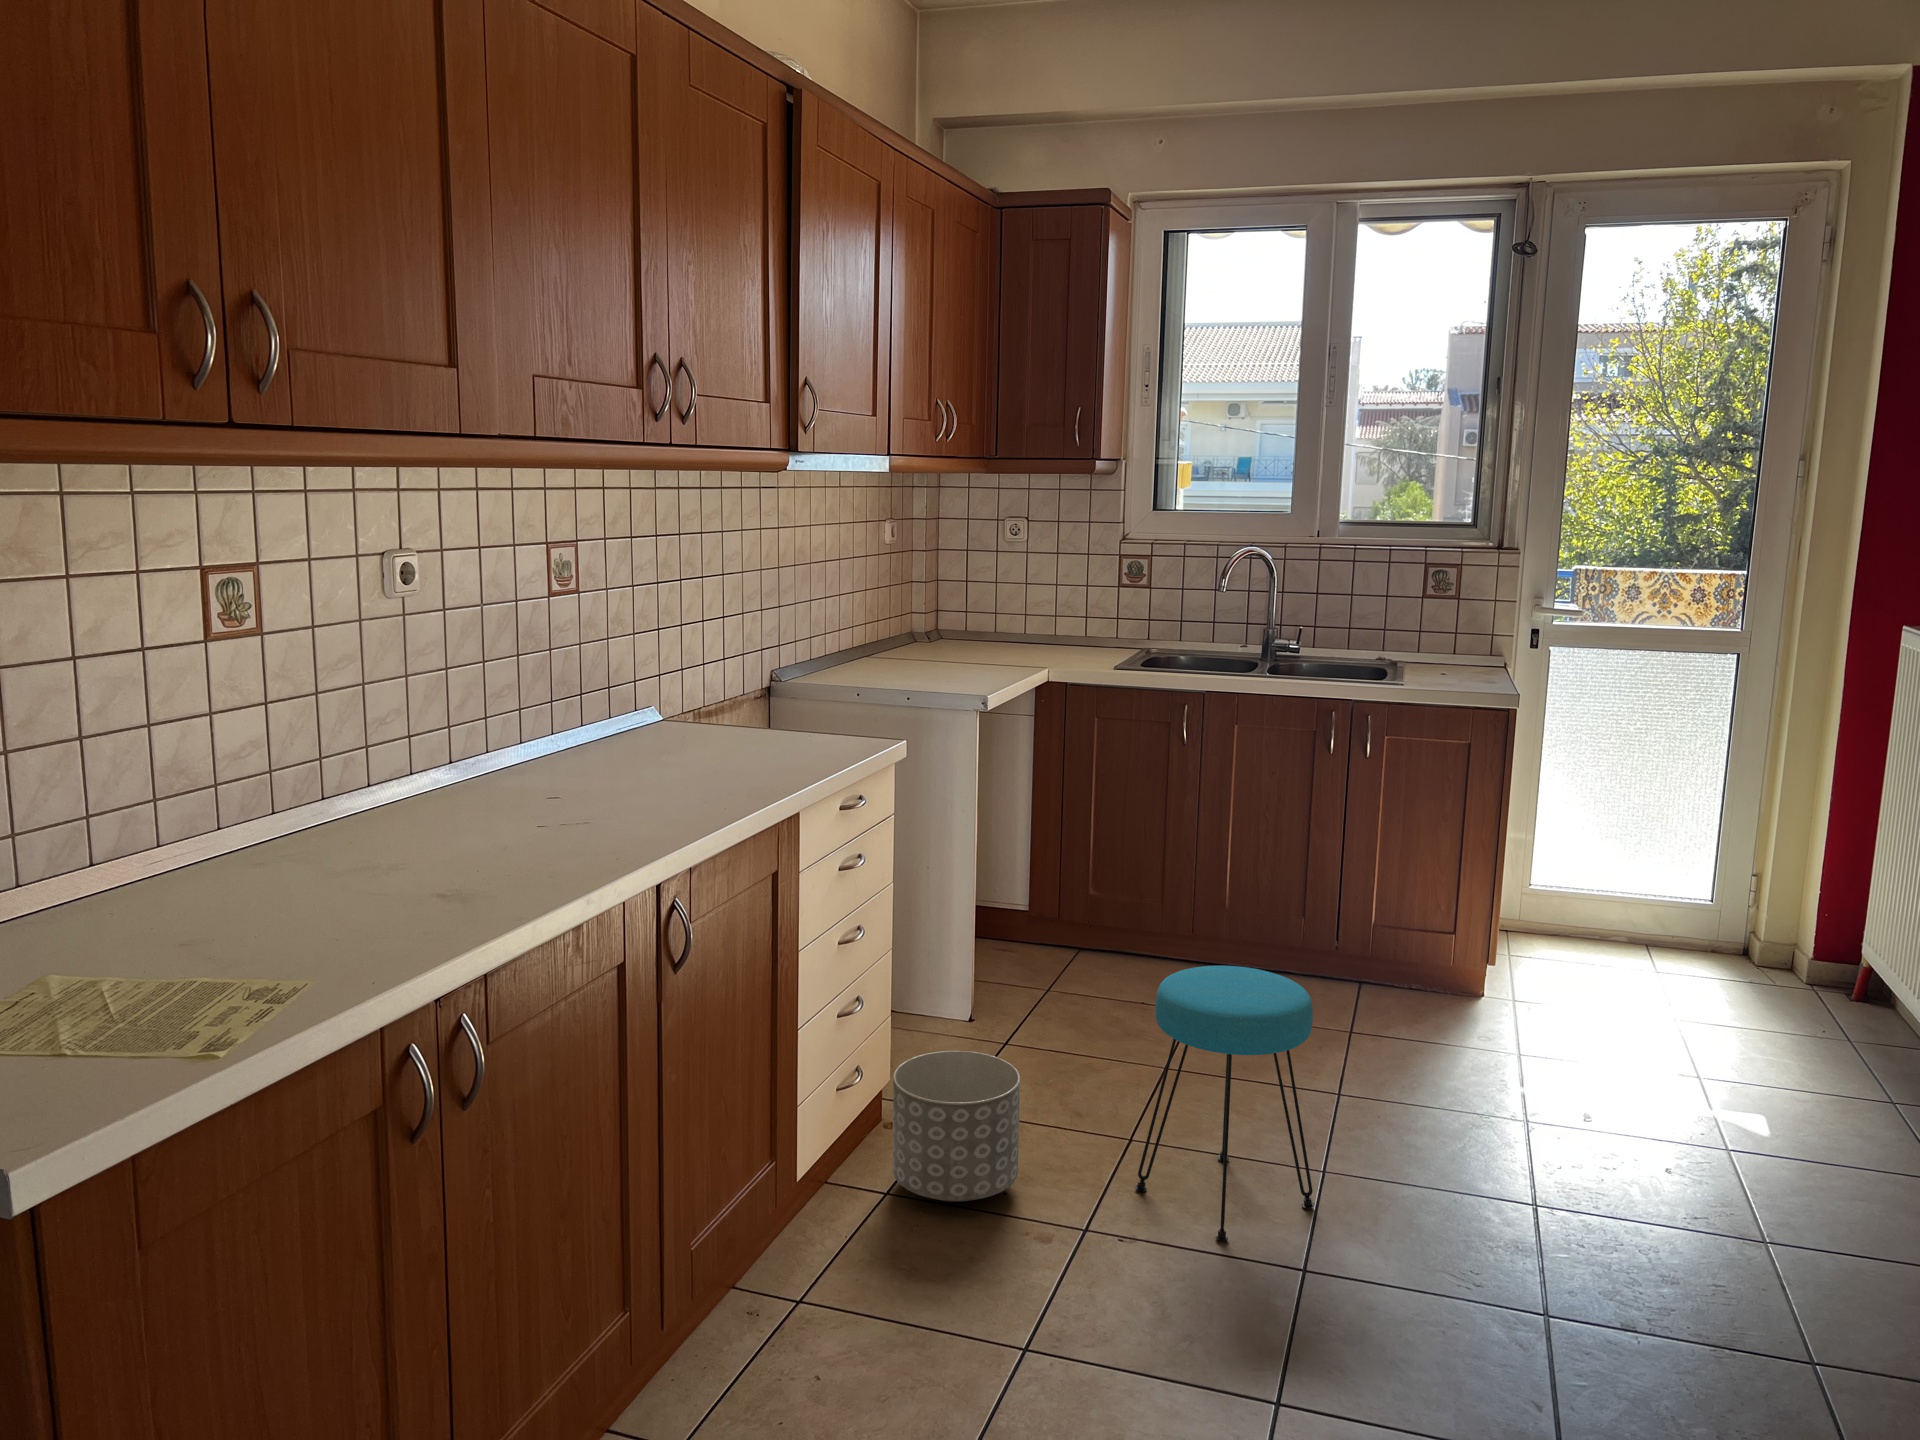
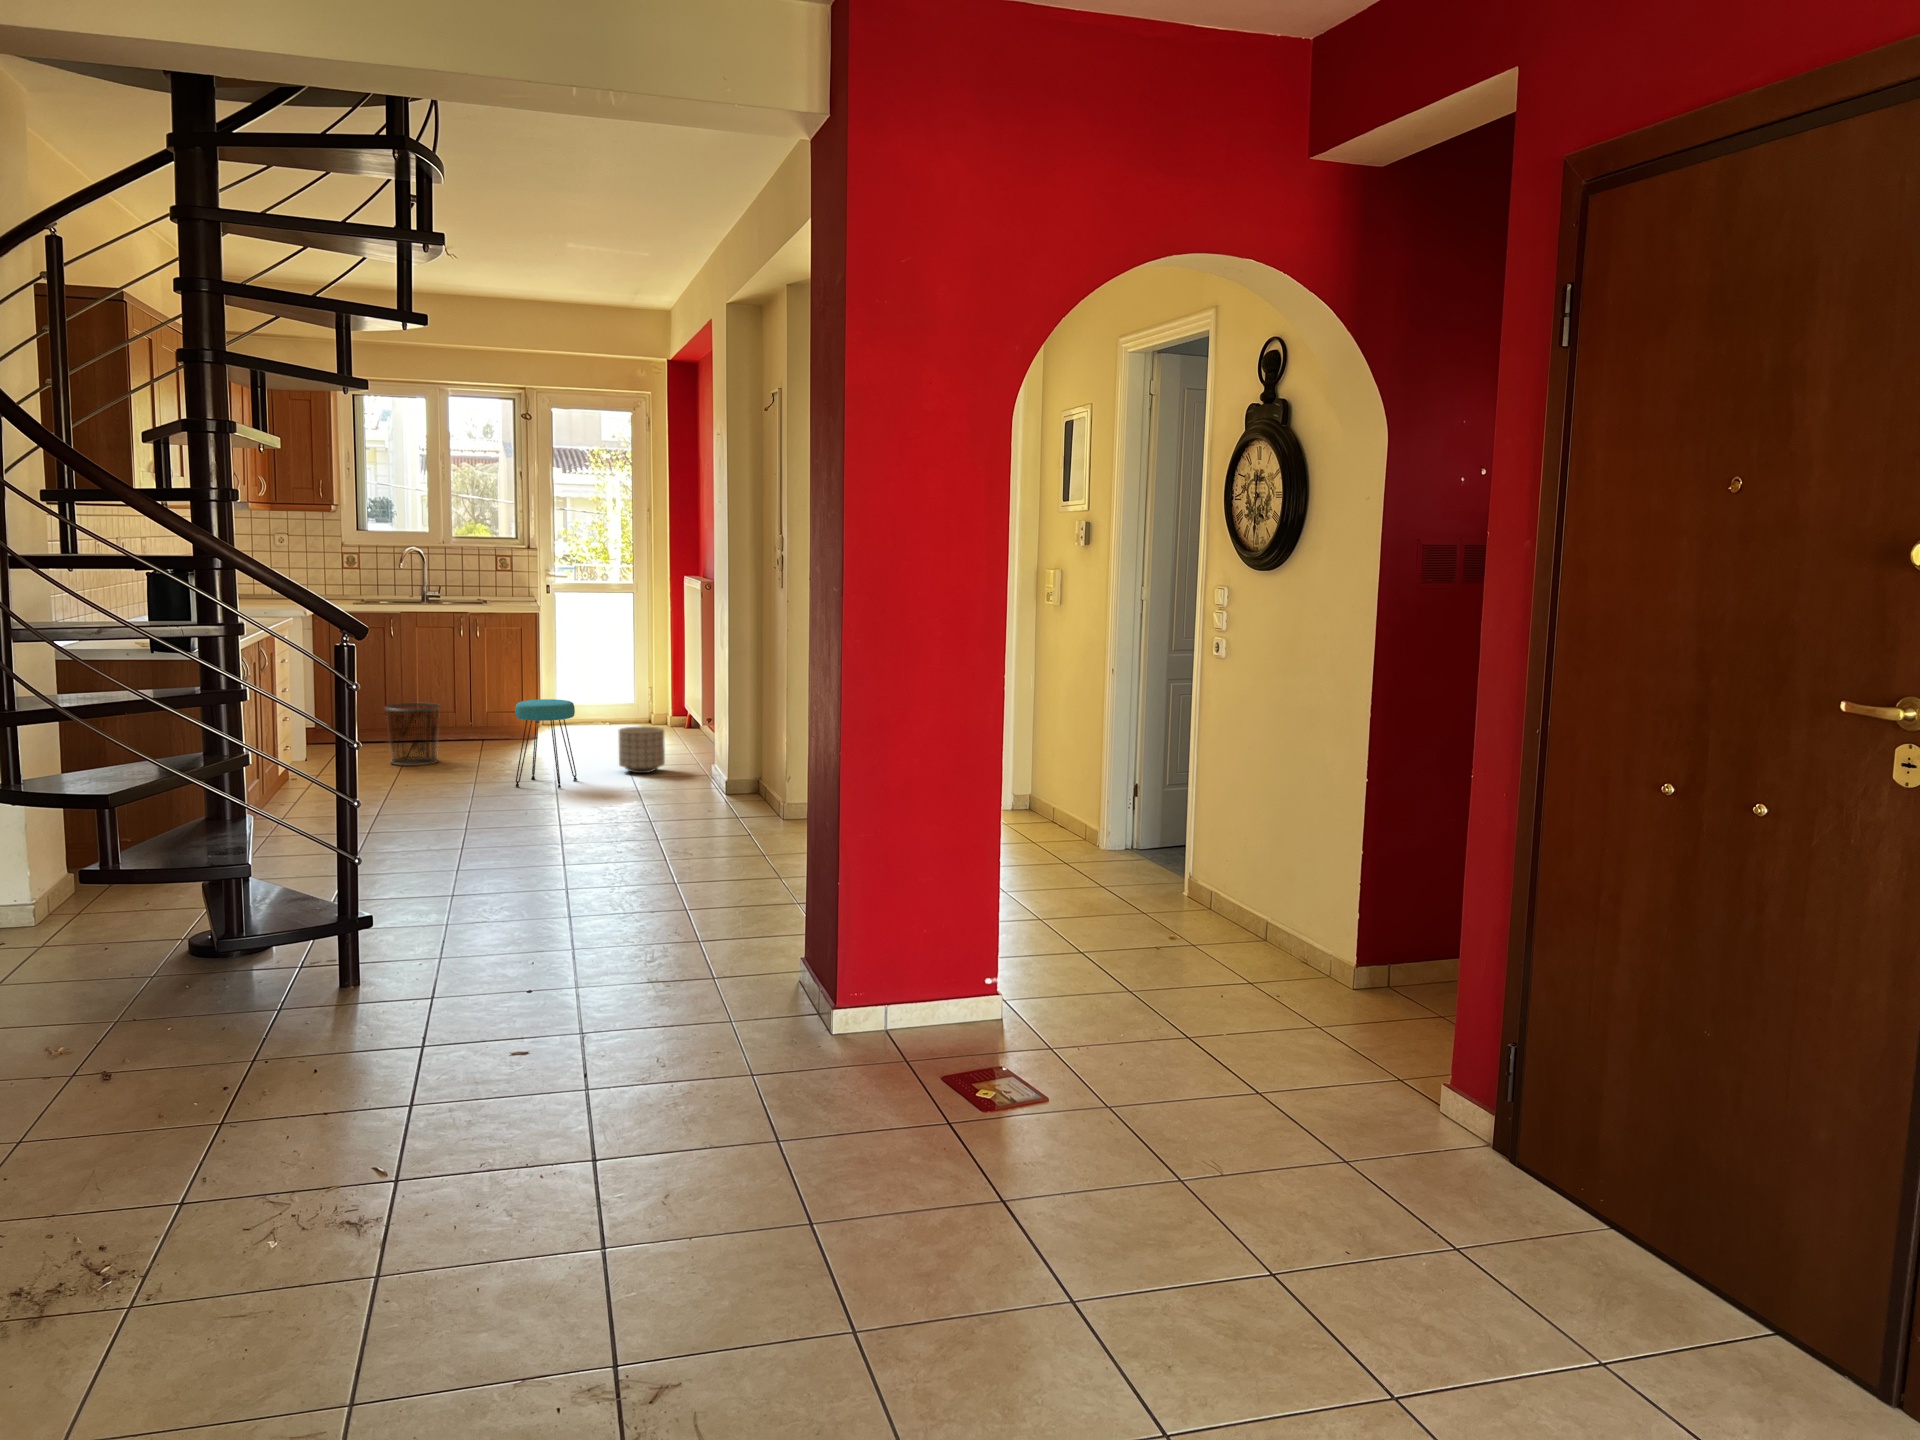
waste bin: none [1055,869,1168,1014] -> present [385,703,440,766]
planter: present [893,1051,1020,1202] -> present [618,726,665,773]

